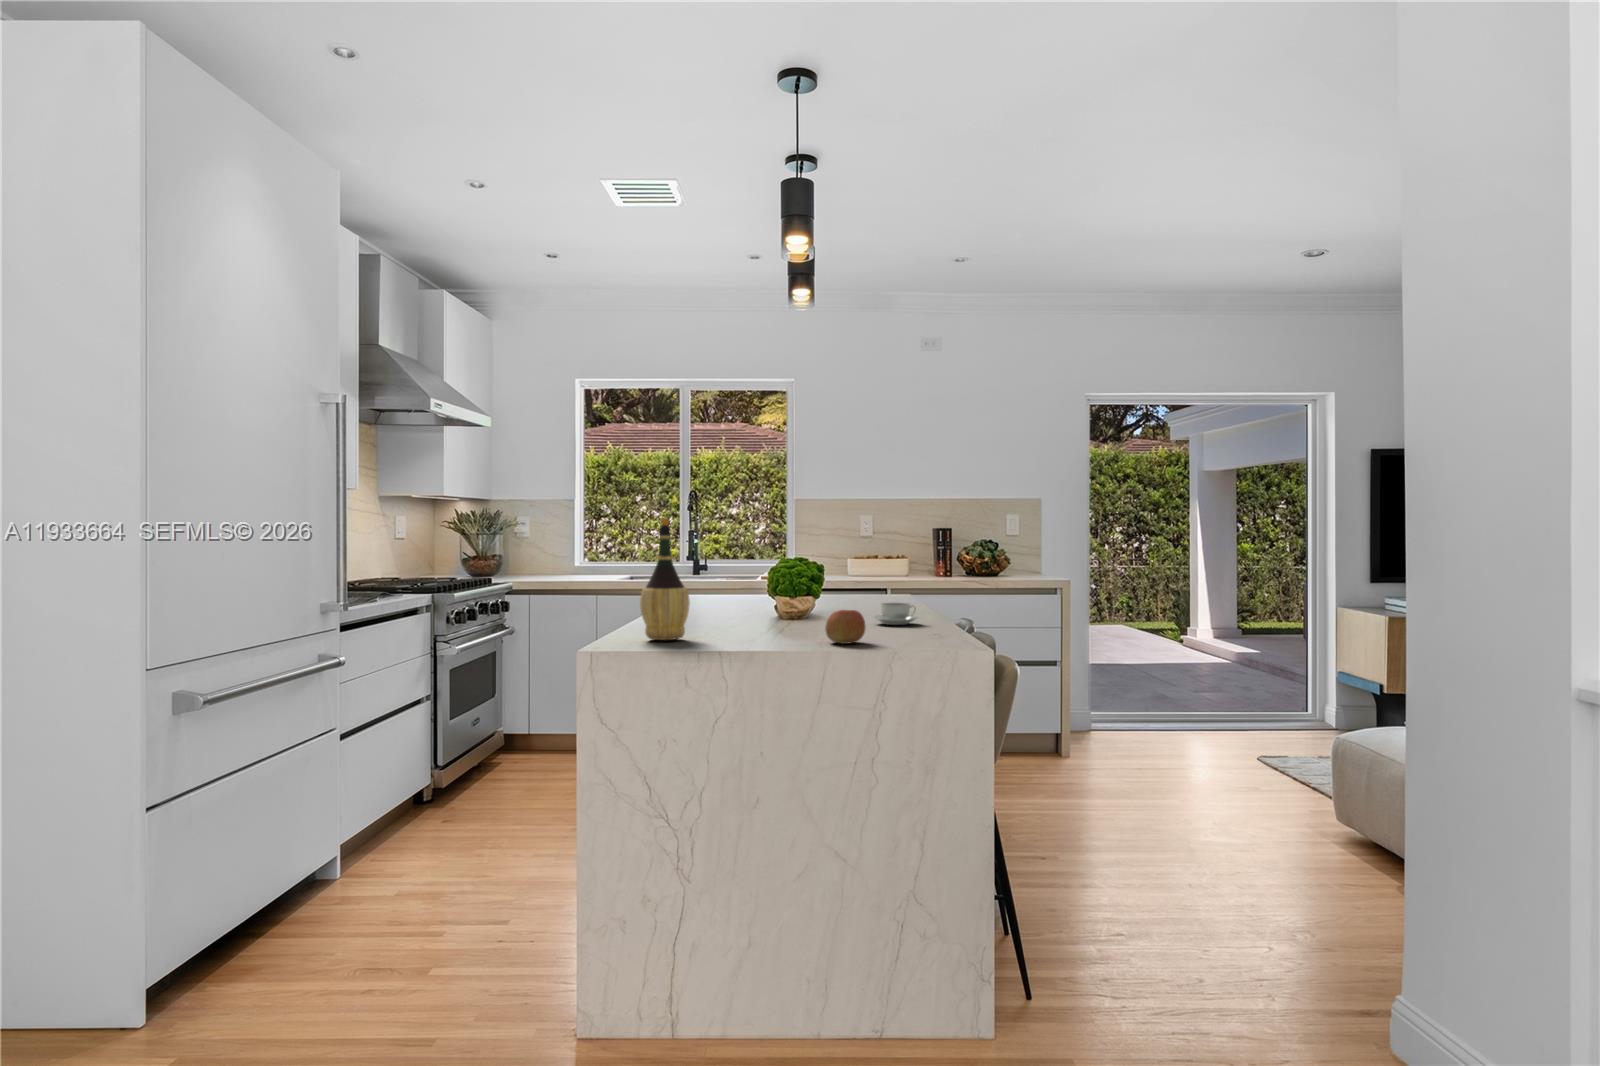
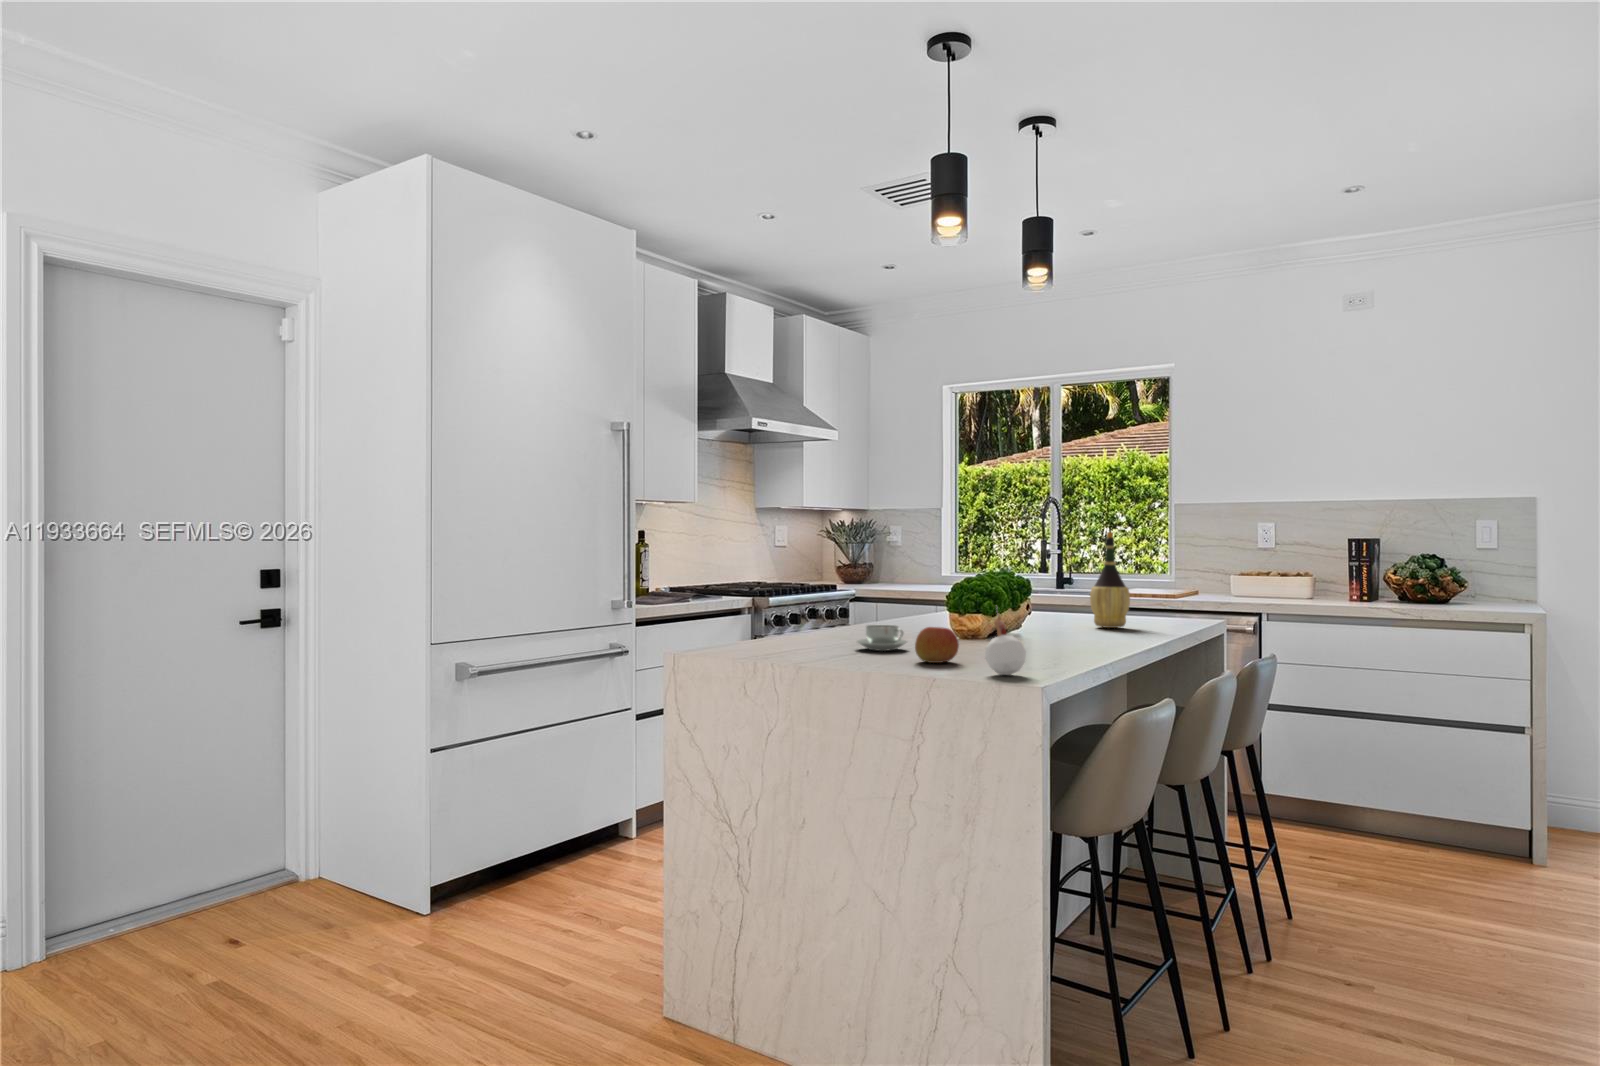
wine bottle: present [640,518,690,640] -> present [1090,532,1130,628]
candle: none [920,587,957,649] -> present [985,614,1026,675]
coffee cup: present [874,603,918,625] -> present [857,625,907,651]

